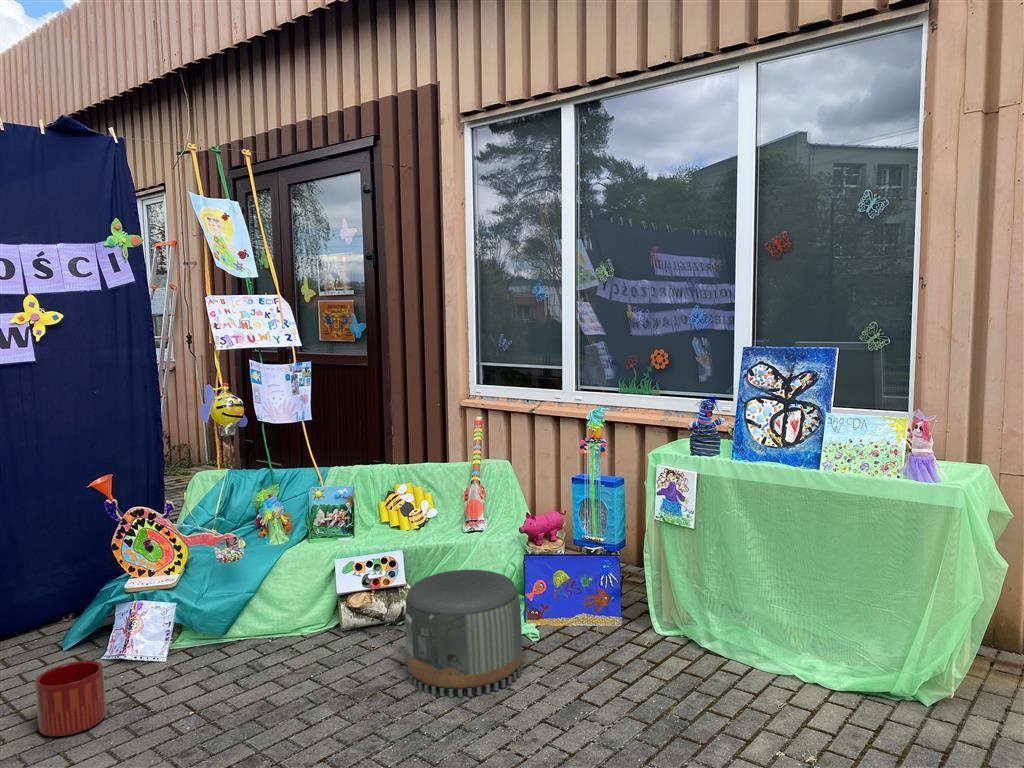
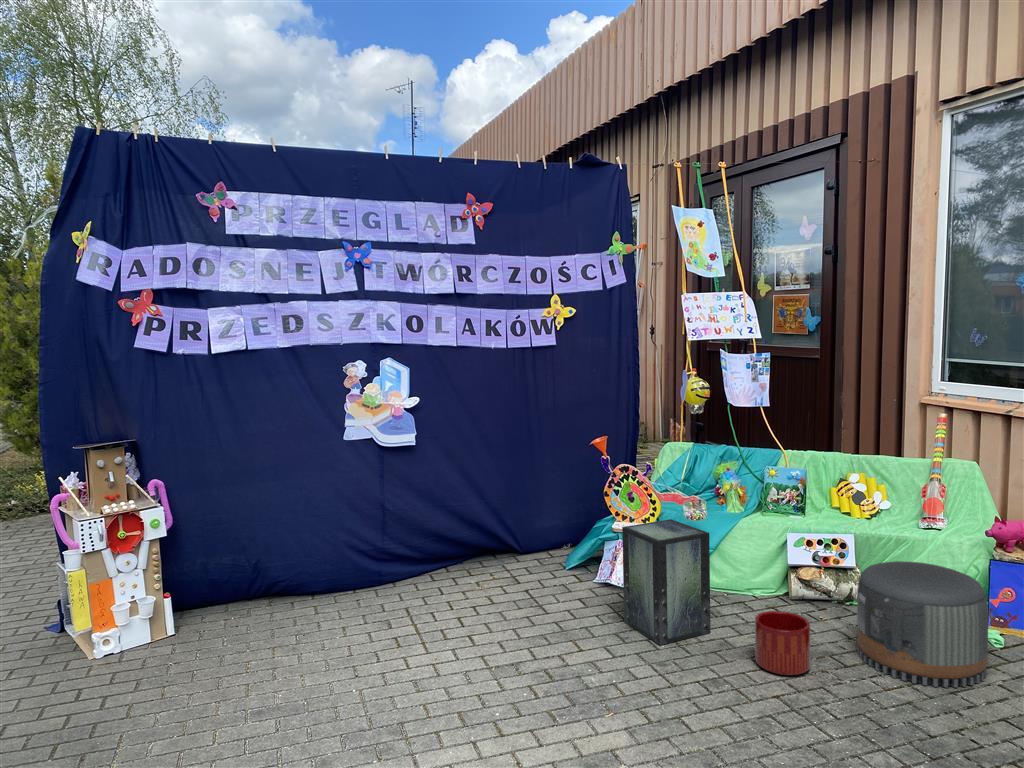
storage box: none [128,568,250,730] -> present [622,519,711,645]
planter: present [35,661,107,736] -> present [755,611,811,675]

